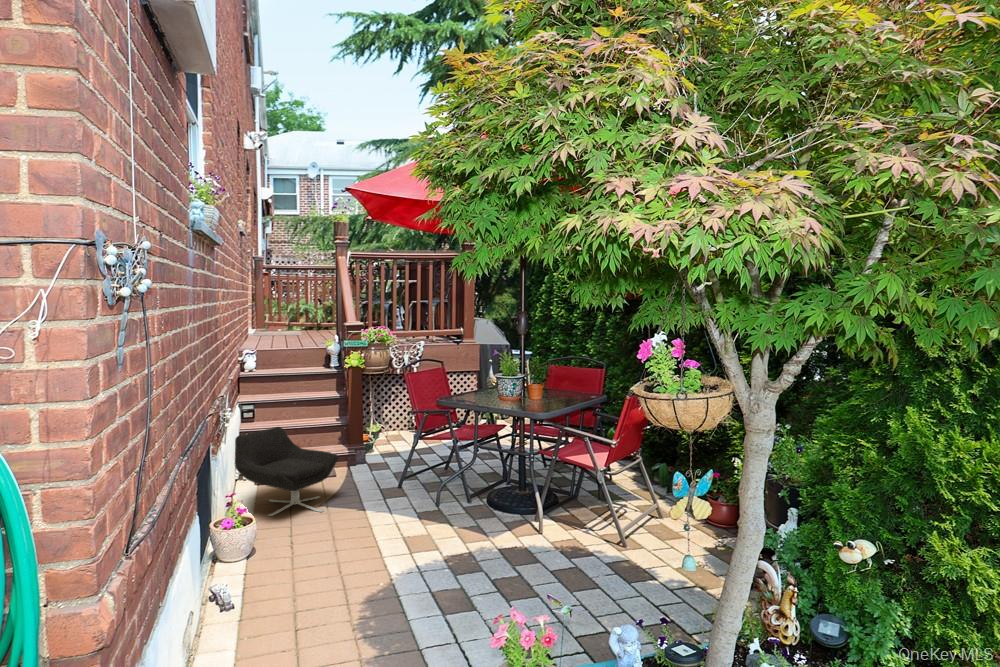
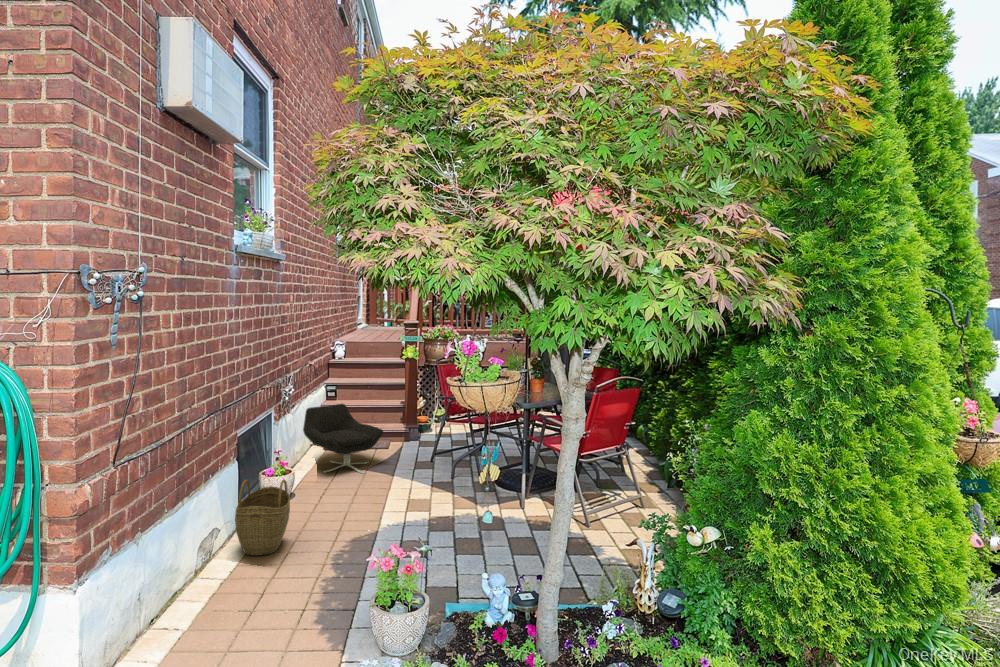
woven basket: none [206,536,276,646] -> present [235,480,290,556]

